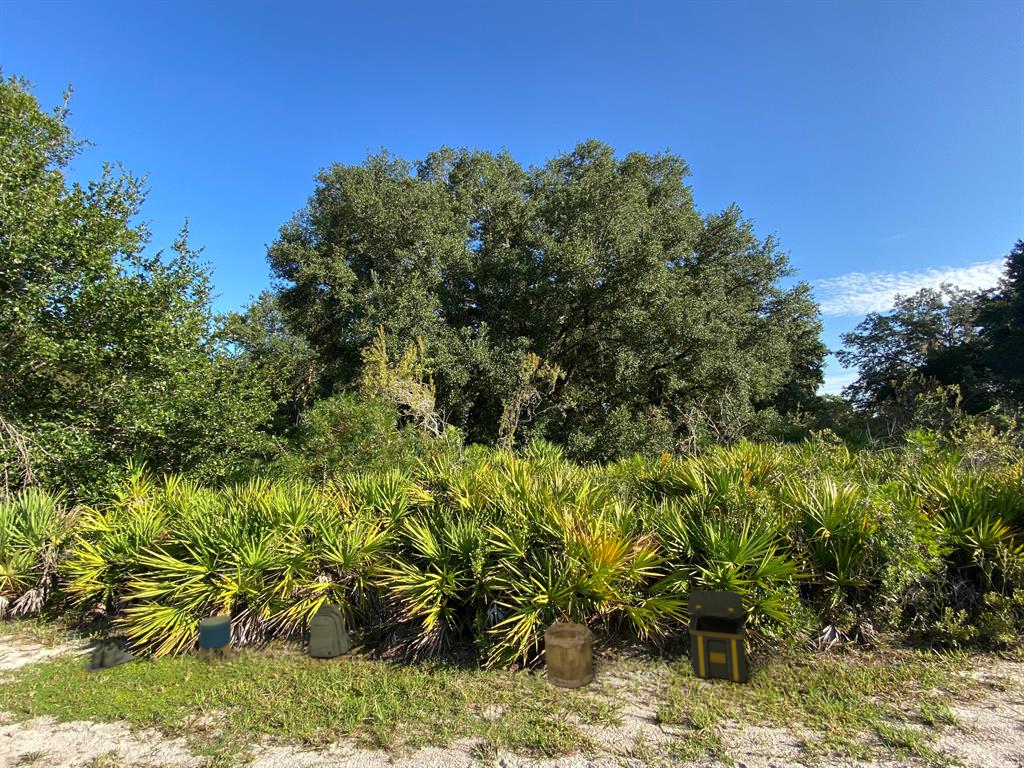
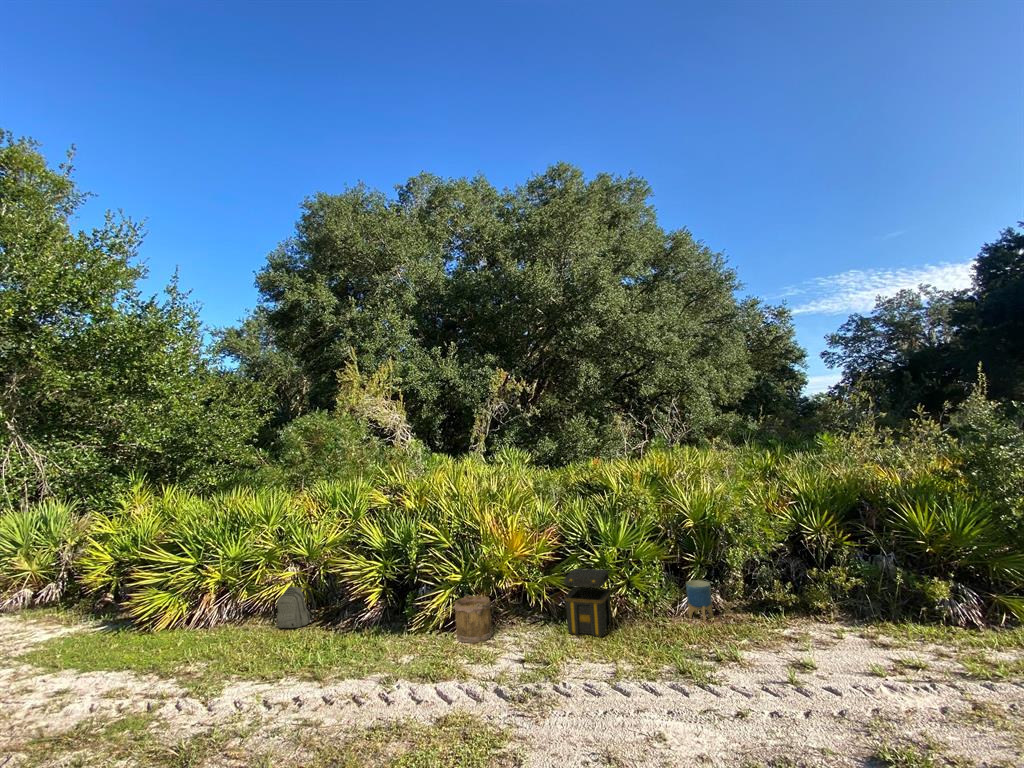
planter: present [199,616,231,666] -> present [686,580,713,621]
boots: present [82,643,136,673] -> none [96,620,140,643]

